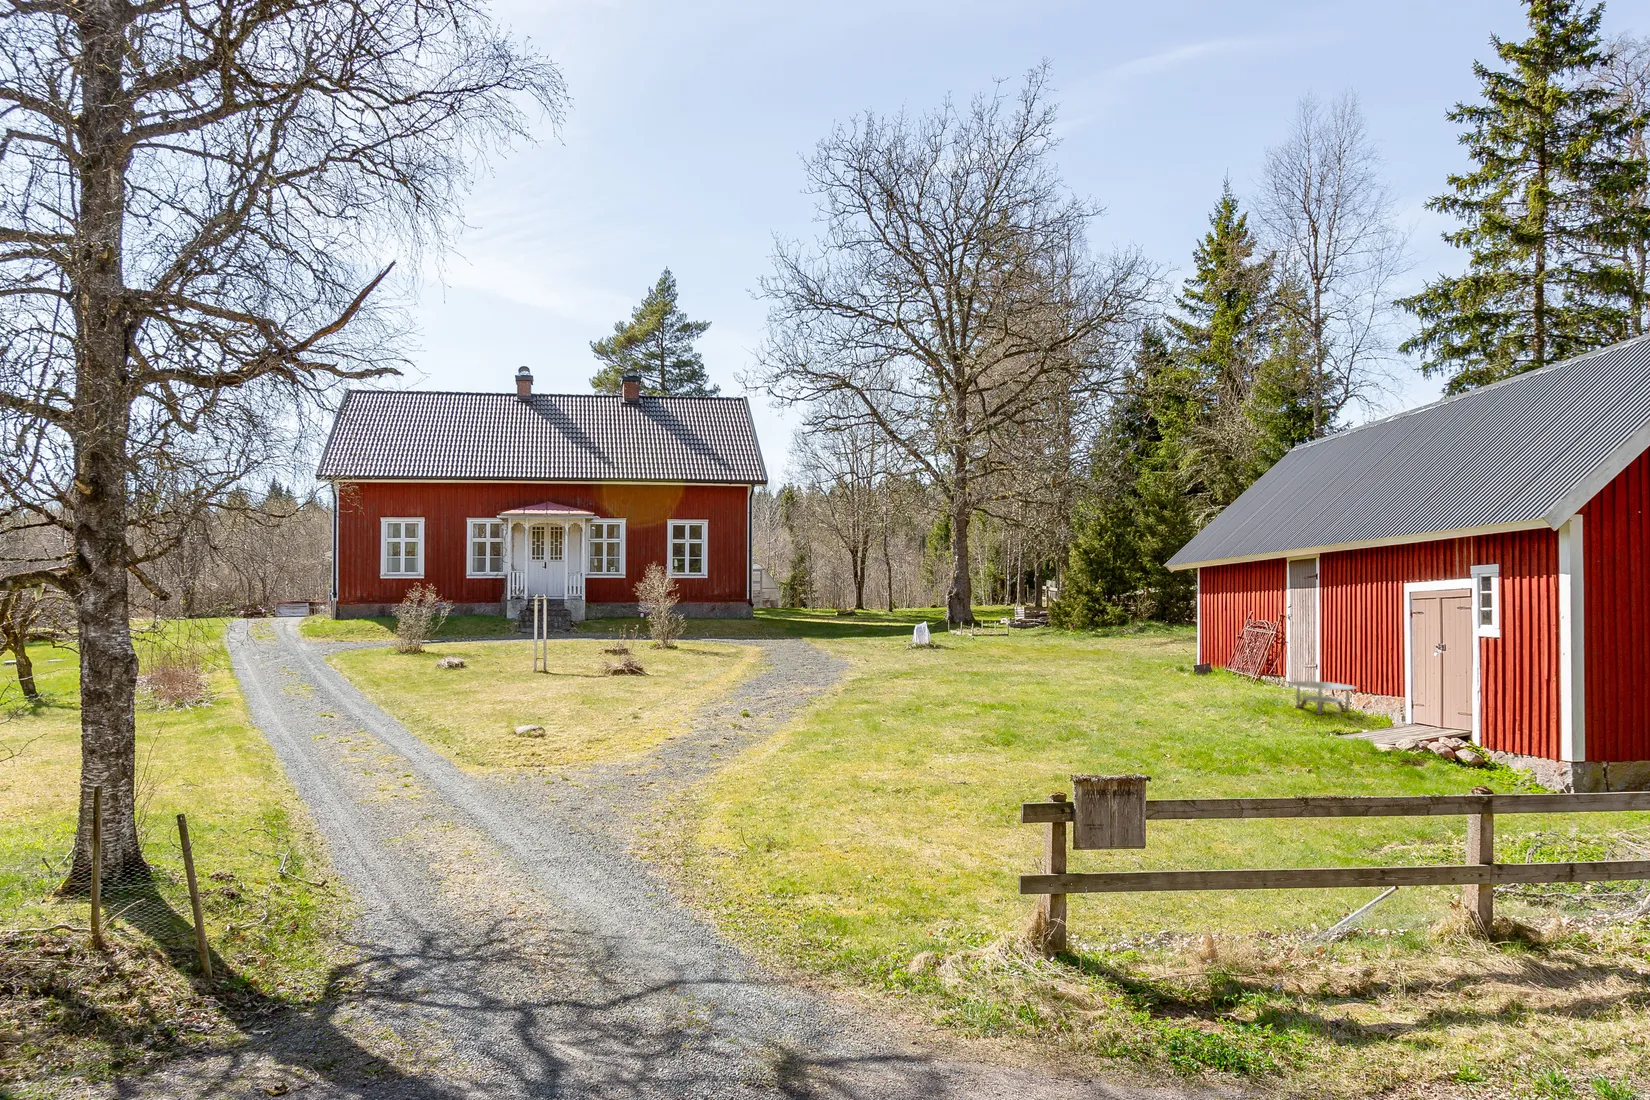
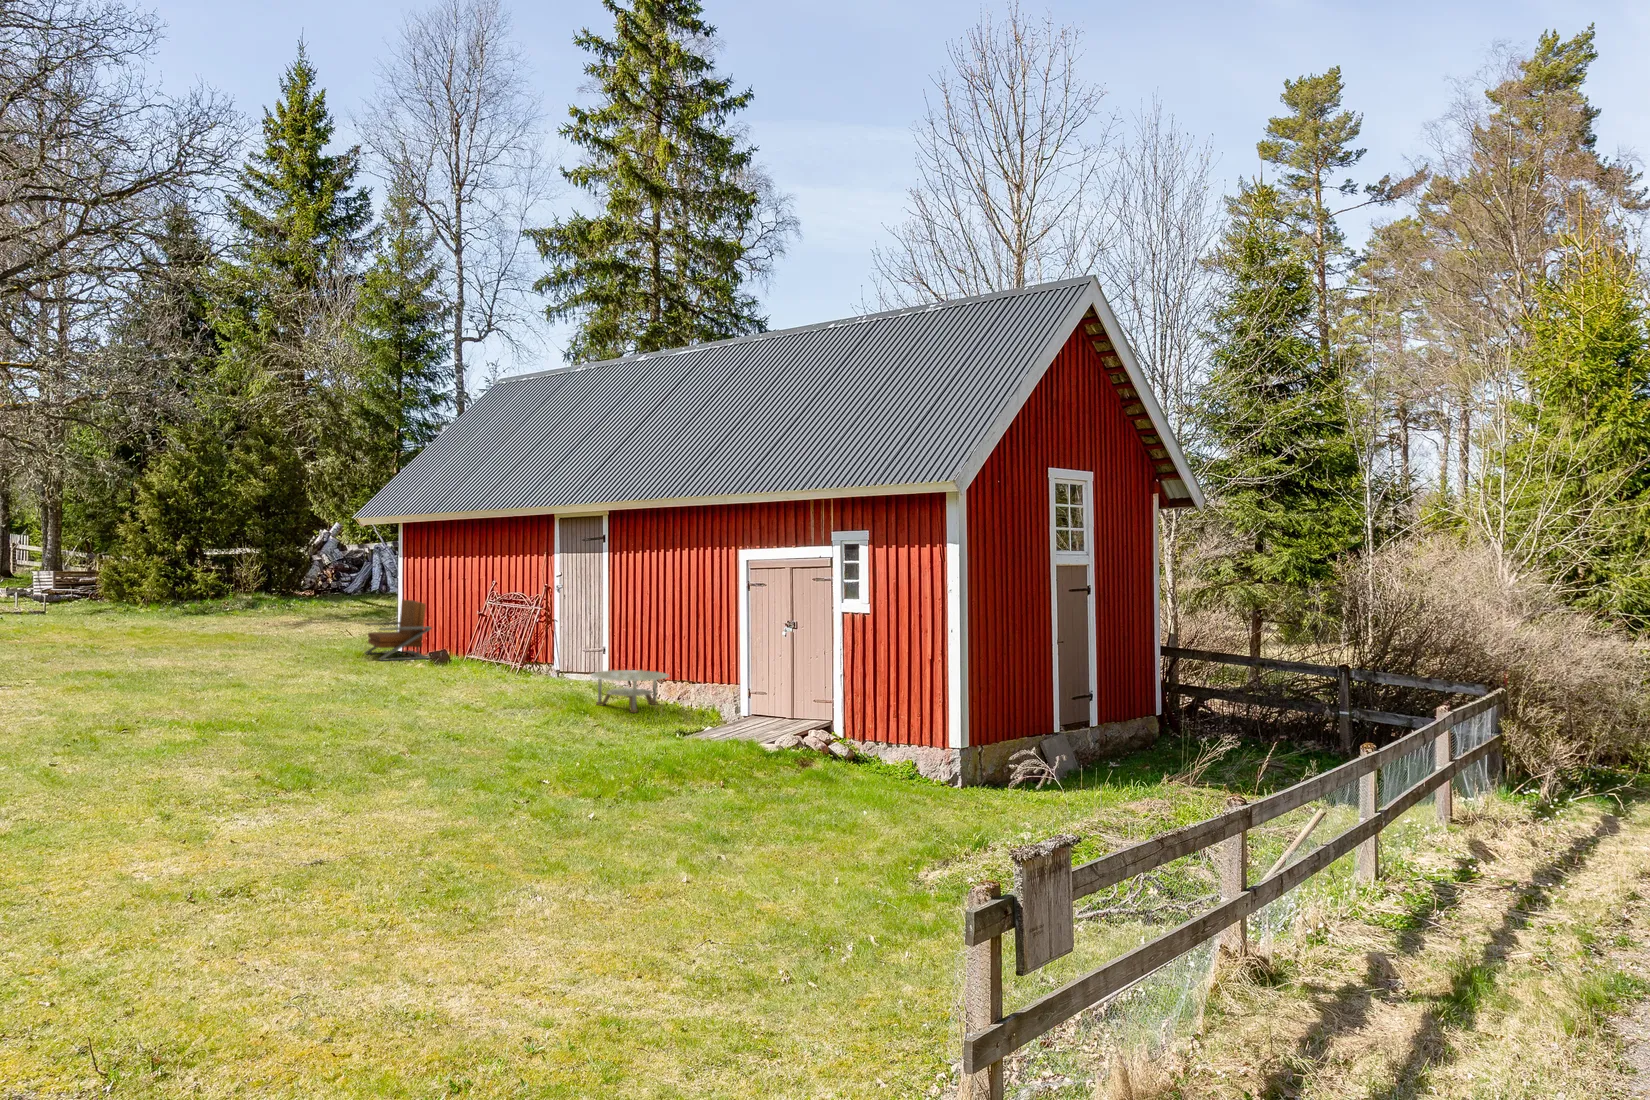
lounge chair: none [1159,624,1205,669] -> present [365,600,432,661]

